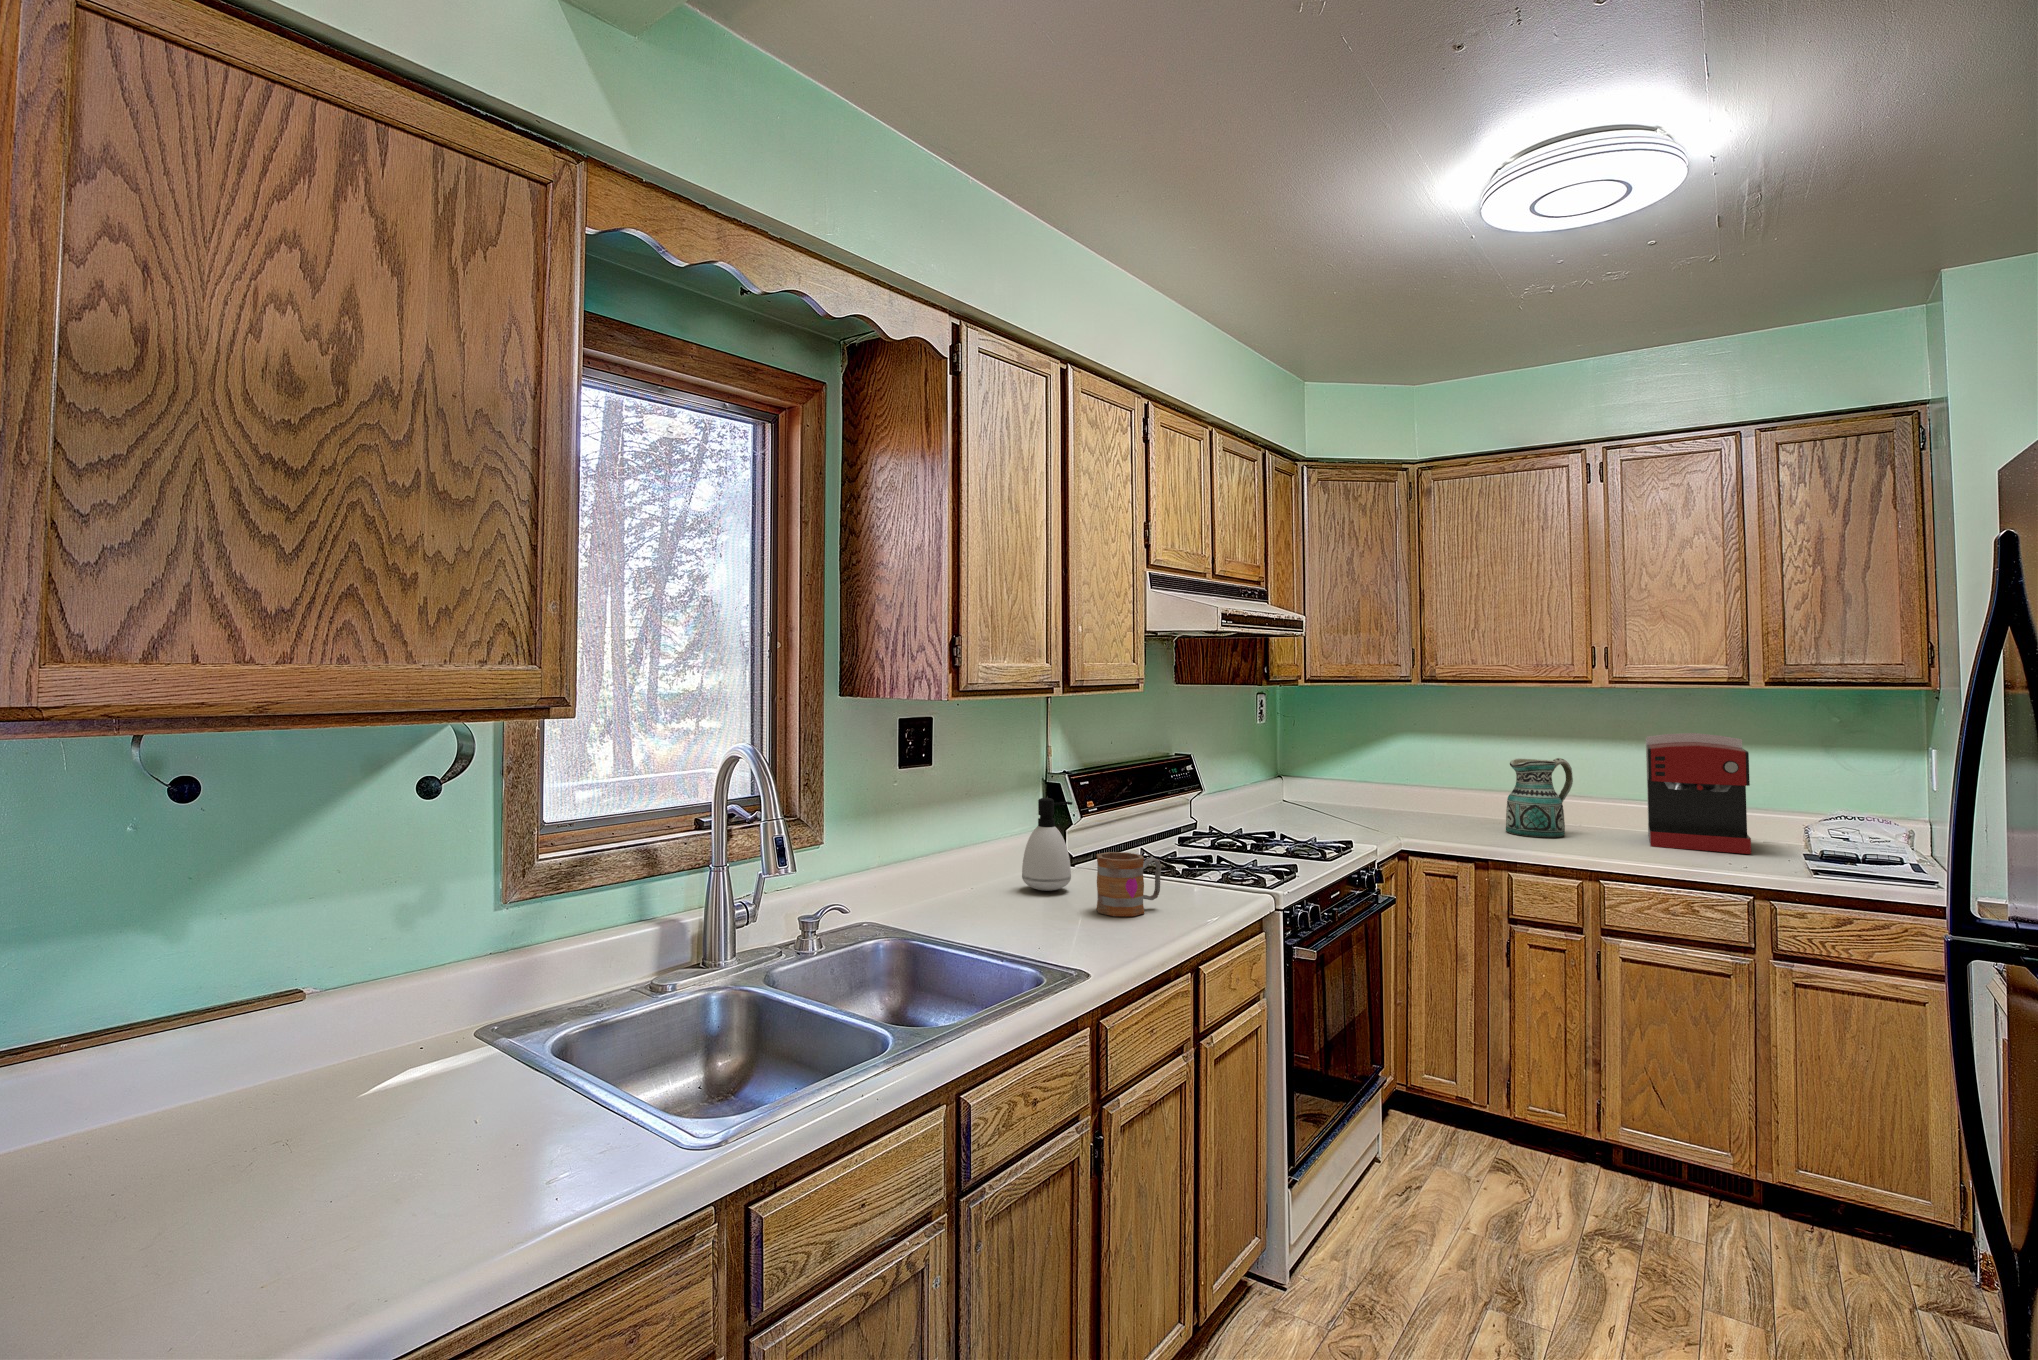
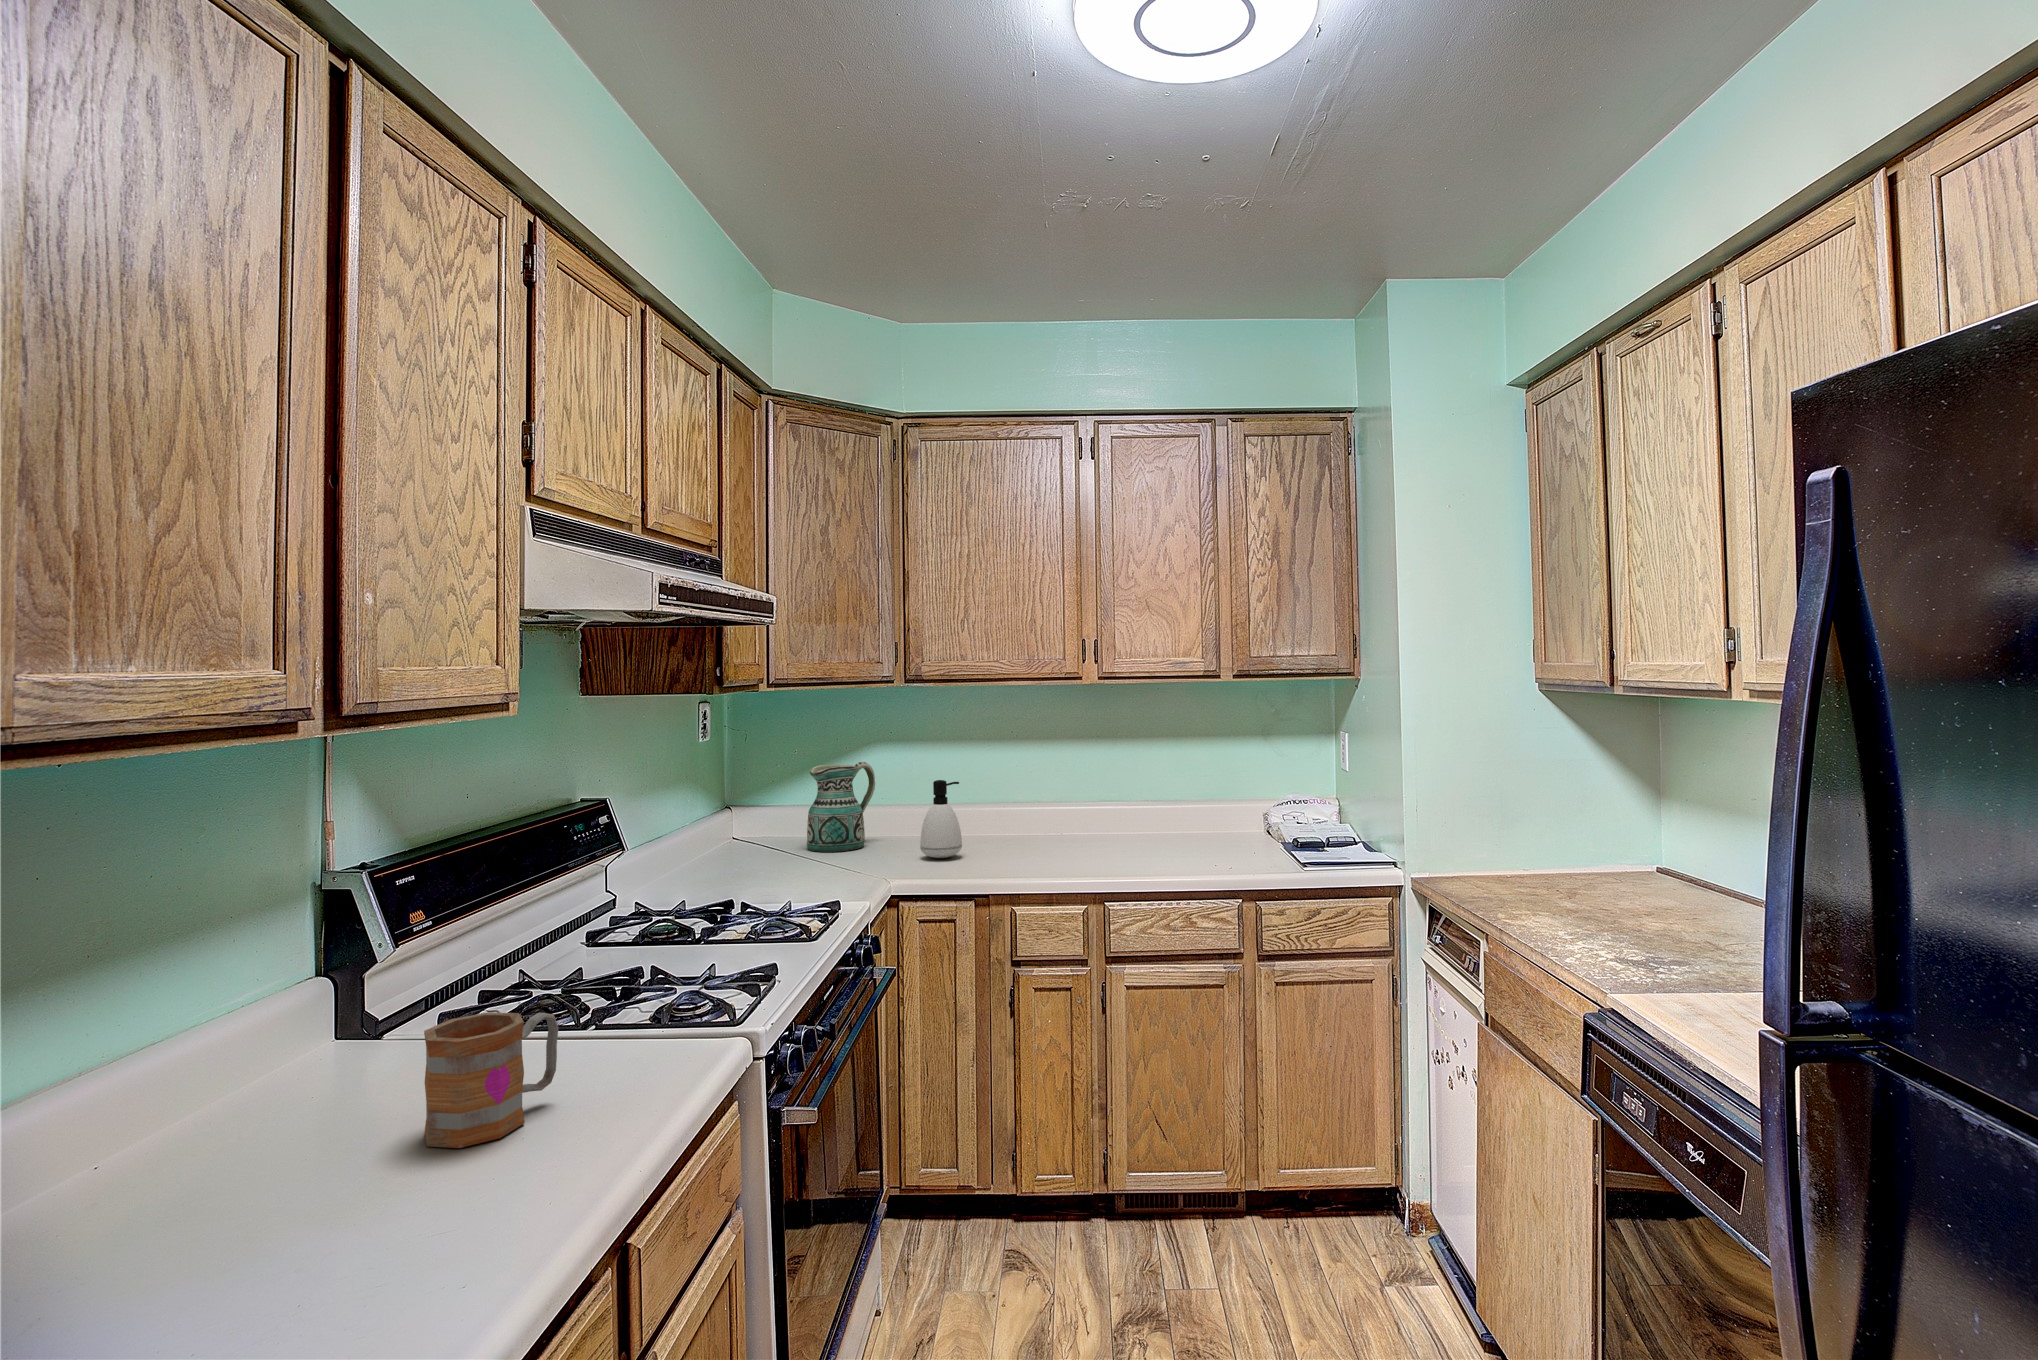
coffee maker: present [1646,733,1751,854] -> none [1126,728,1222,853]
ceramic pitcher: present [1506,758,1573,837] -> present [807,762,875,852]
soap dispenser: present [1022,798,1072,891] -> present [920,780,962,858]

